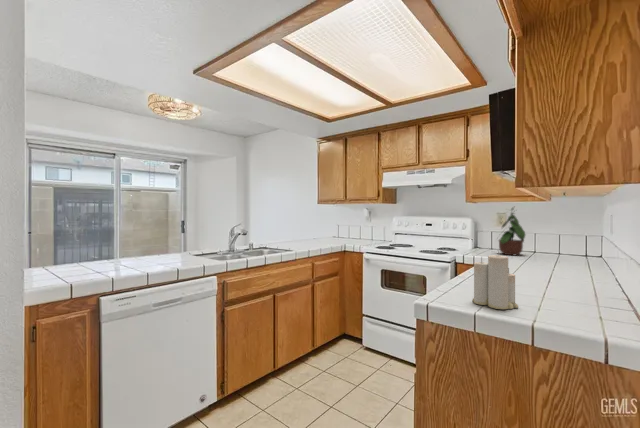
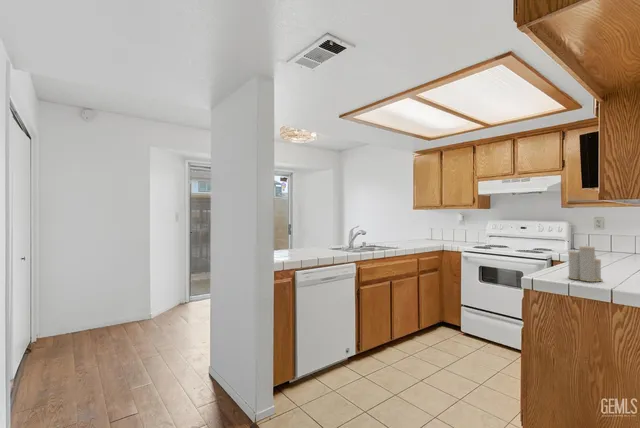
potted plant: present [499,208,525,255] -> none [591,211,627,255]

